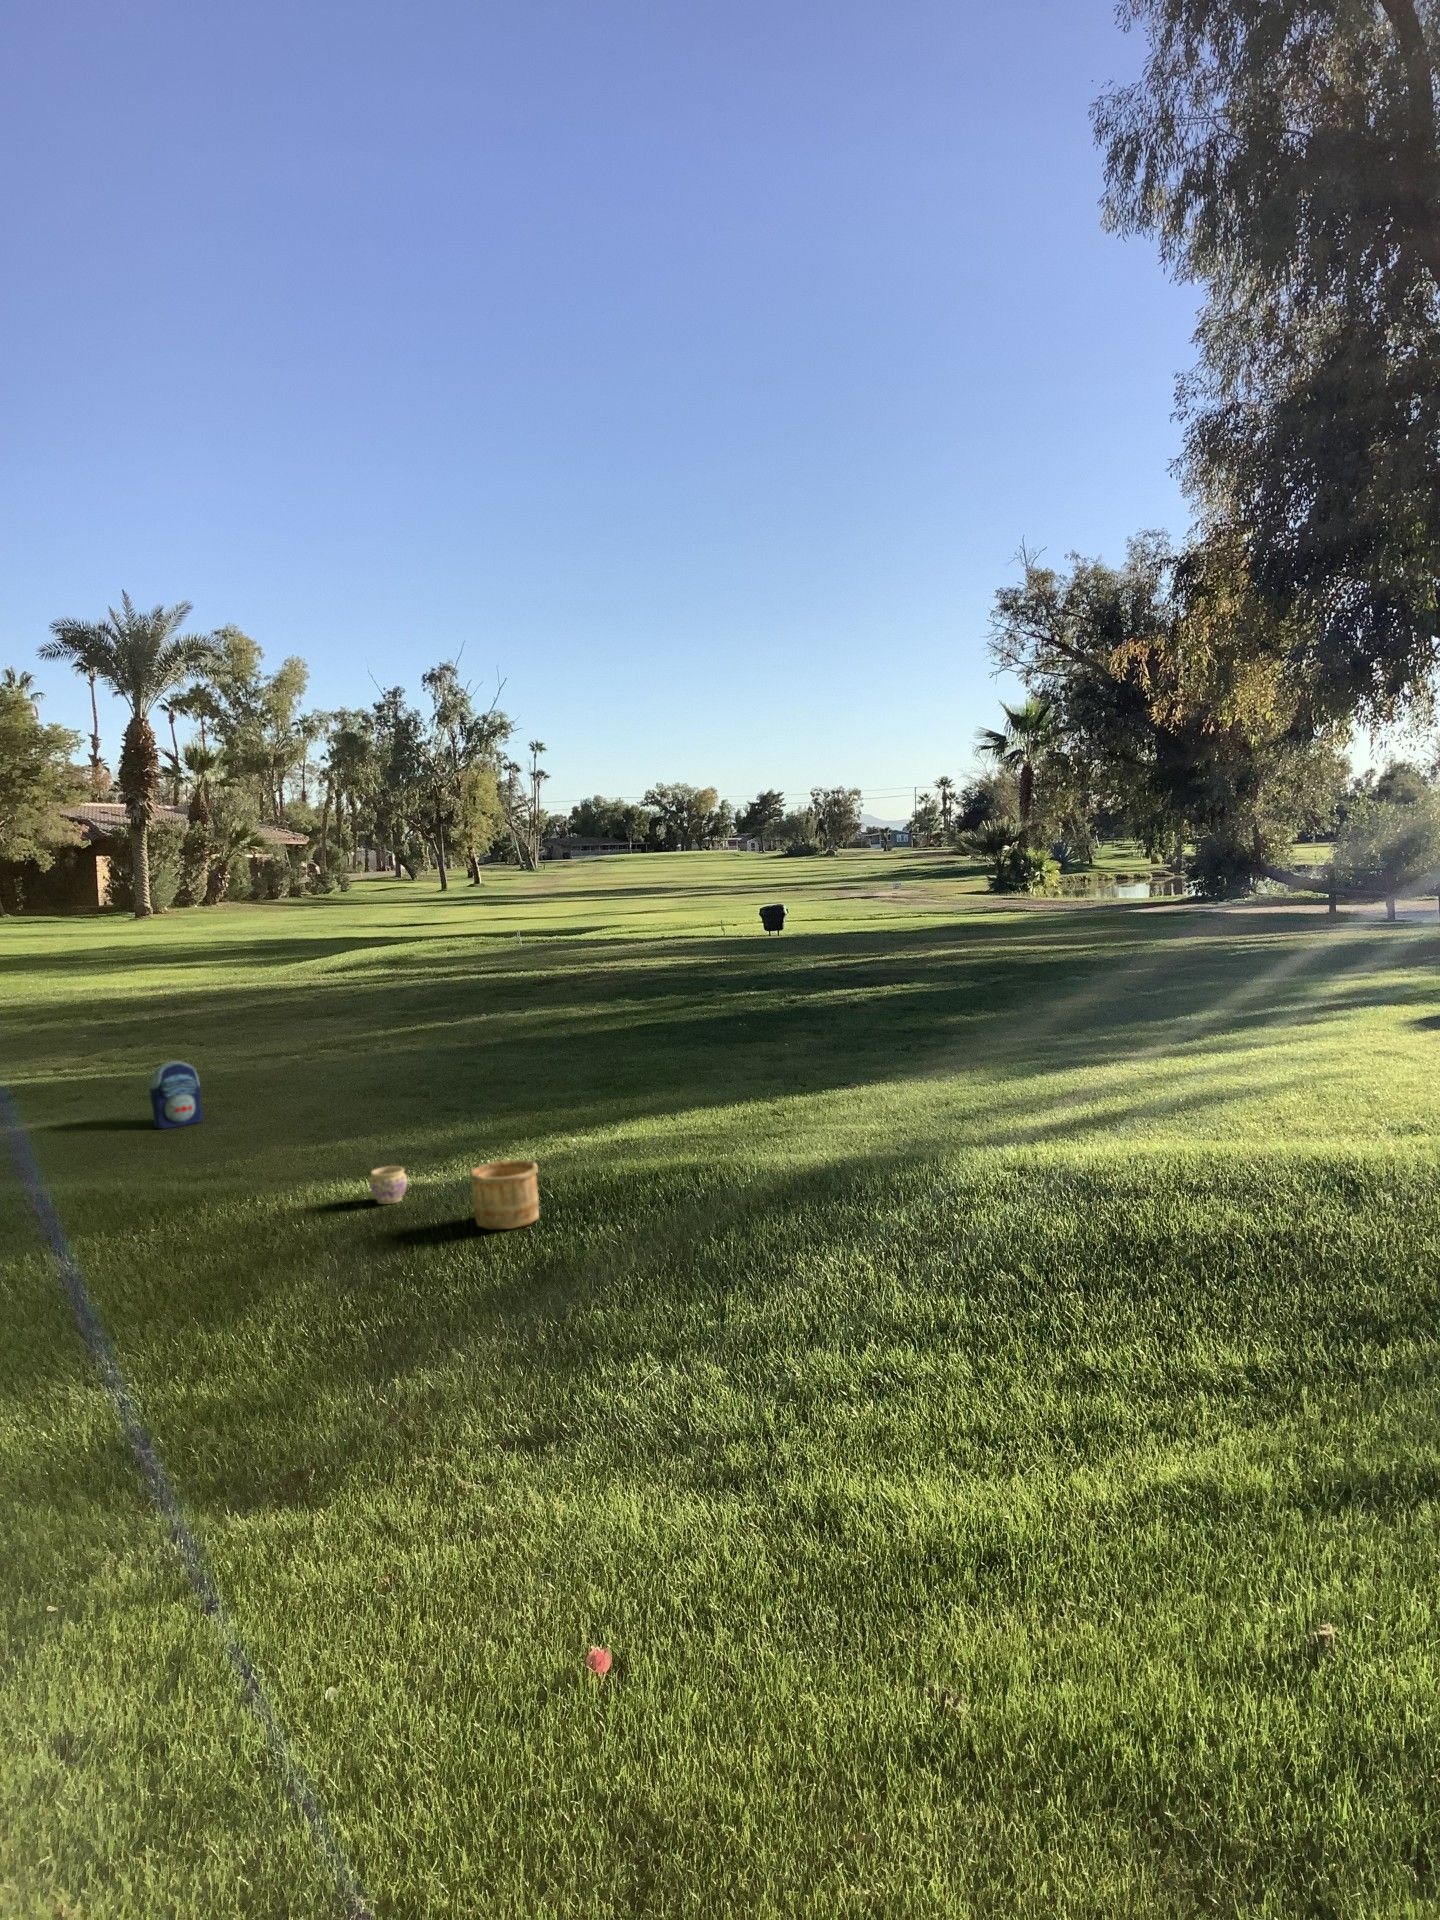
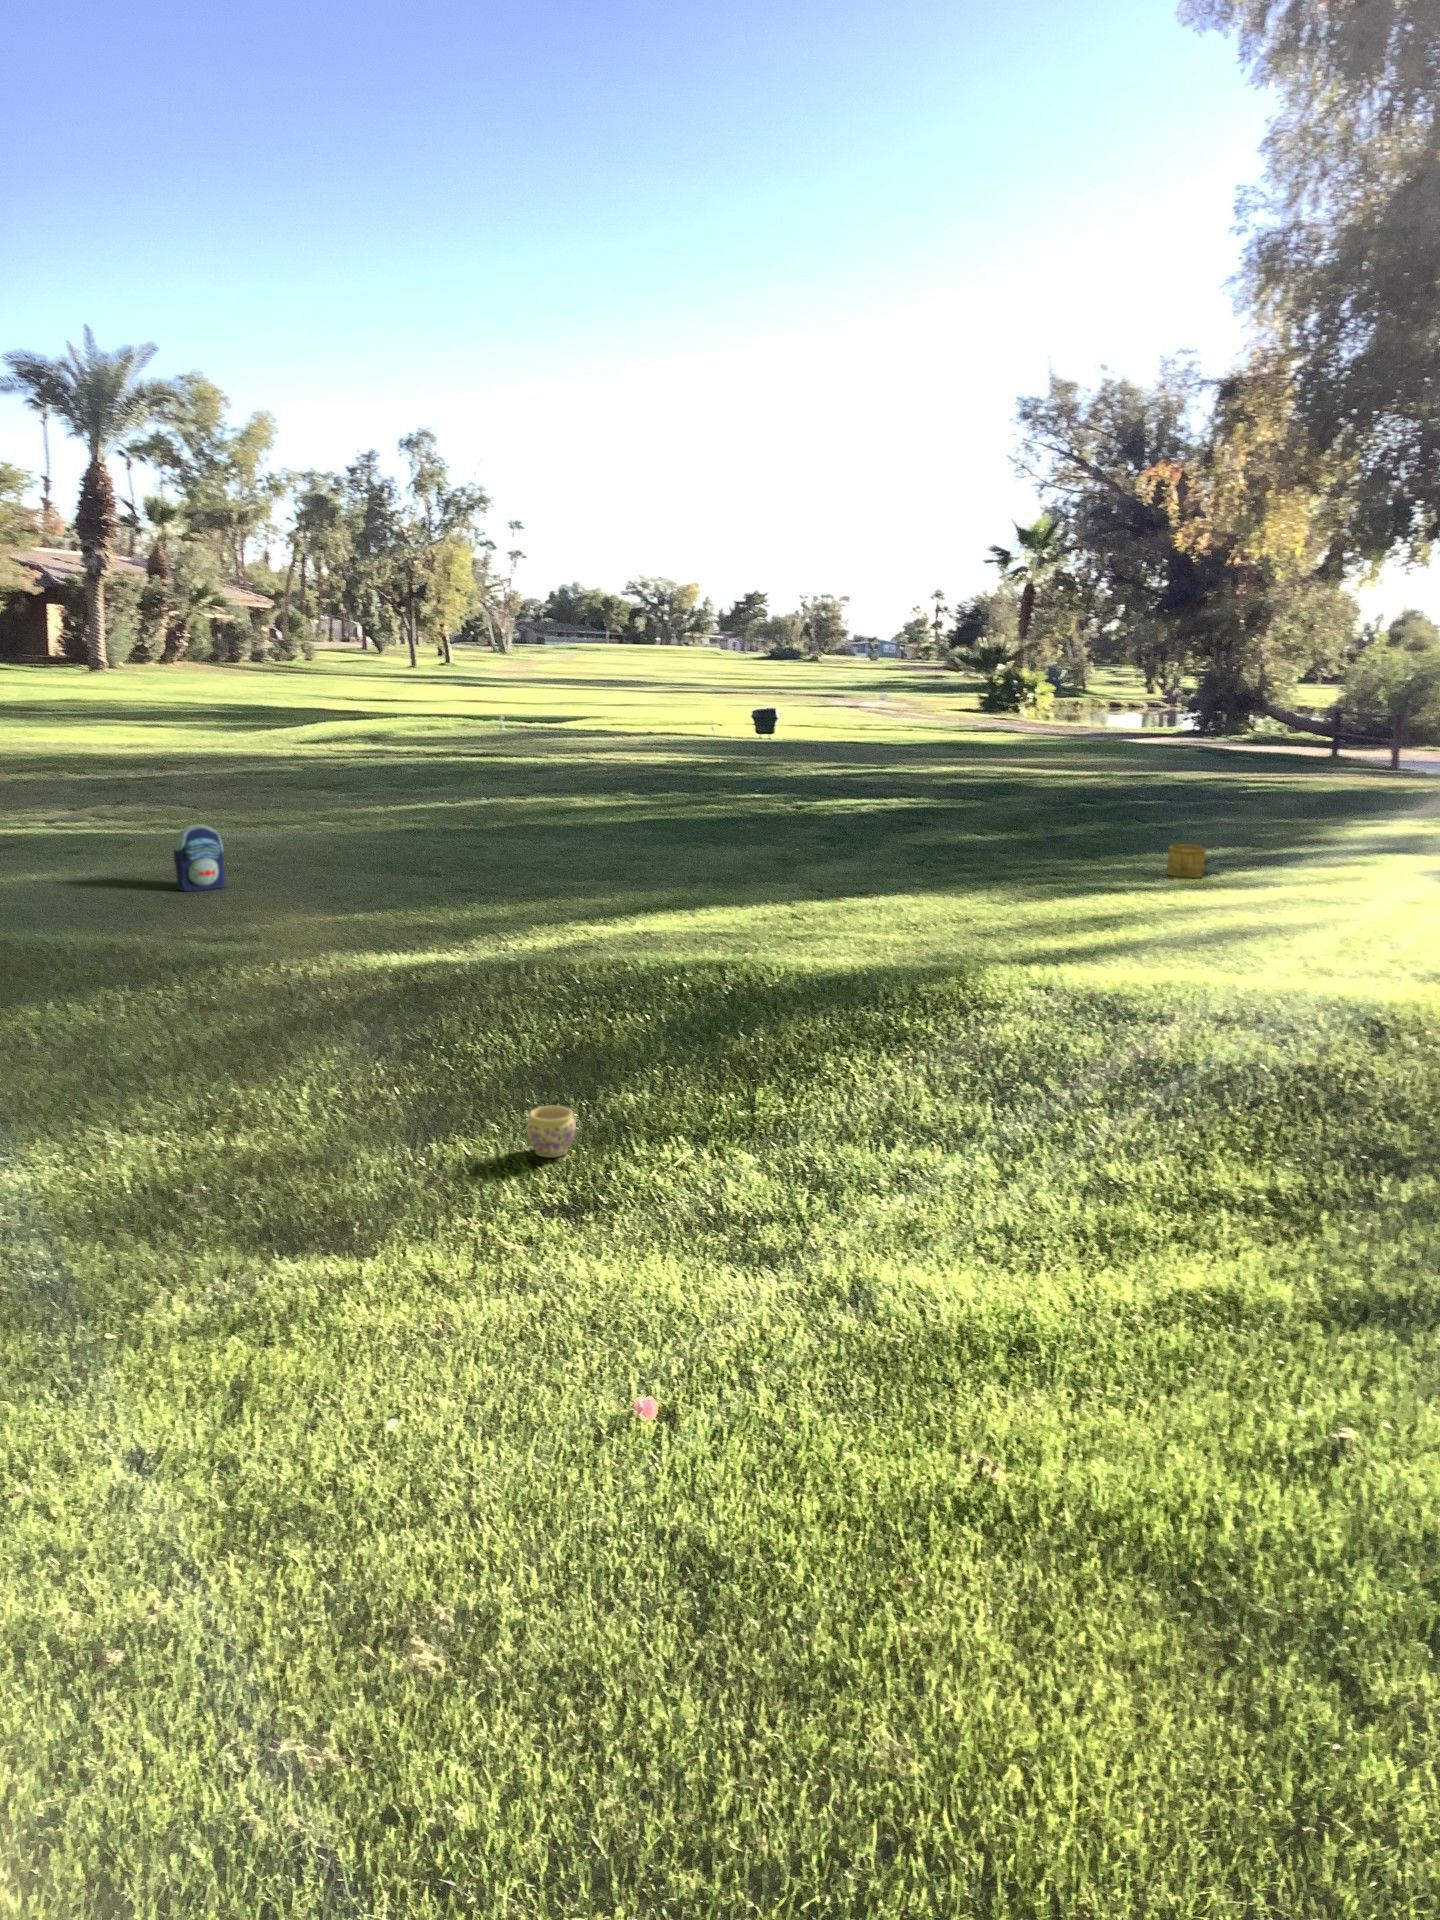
wooden bucket: present [469,1160,539,1230] -> present [1167,844,1207,878]
planter: present [369,1166,407,1204] -> present [526,1106,576,1158]

